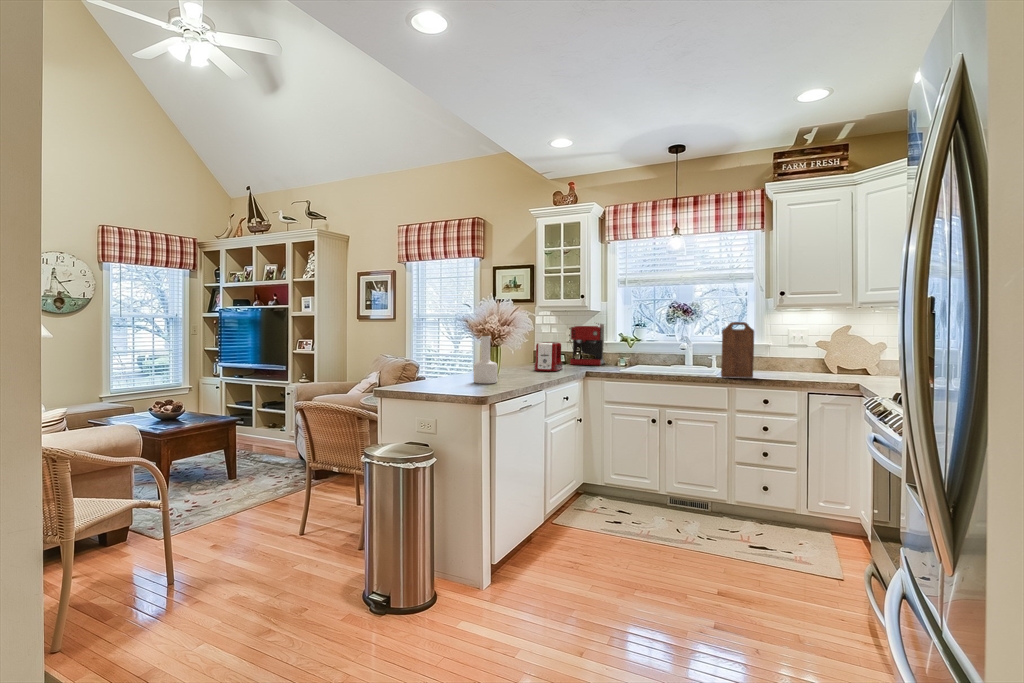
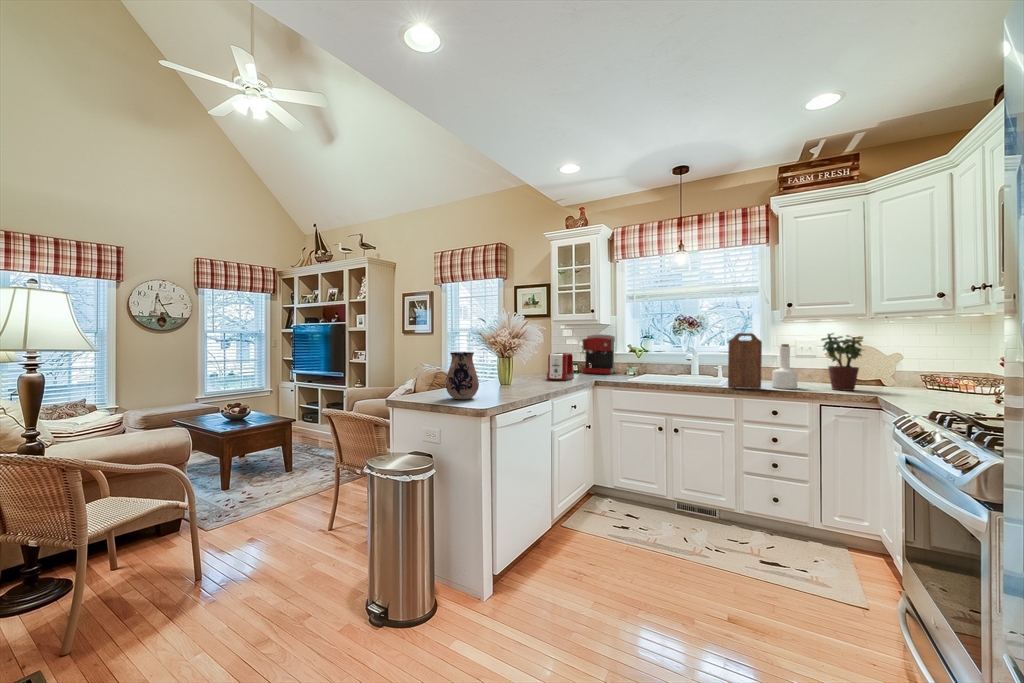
potted plant: none [810,322,850,379] -> present [821,333,862,391]
bottle: present [474,333,498,384] -> present [772,344,798,389]
ceramic pitcher: none [440,339,474,388] -> present [446,352,479,399]

